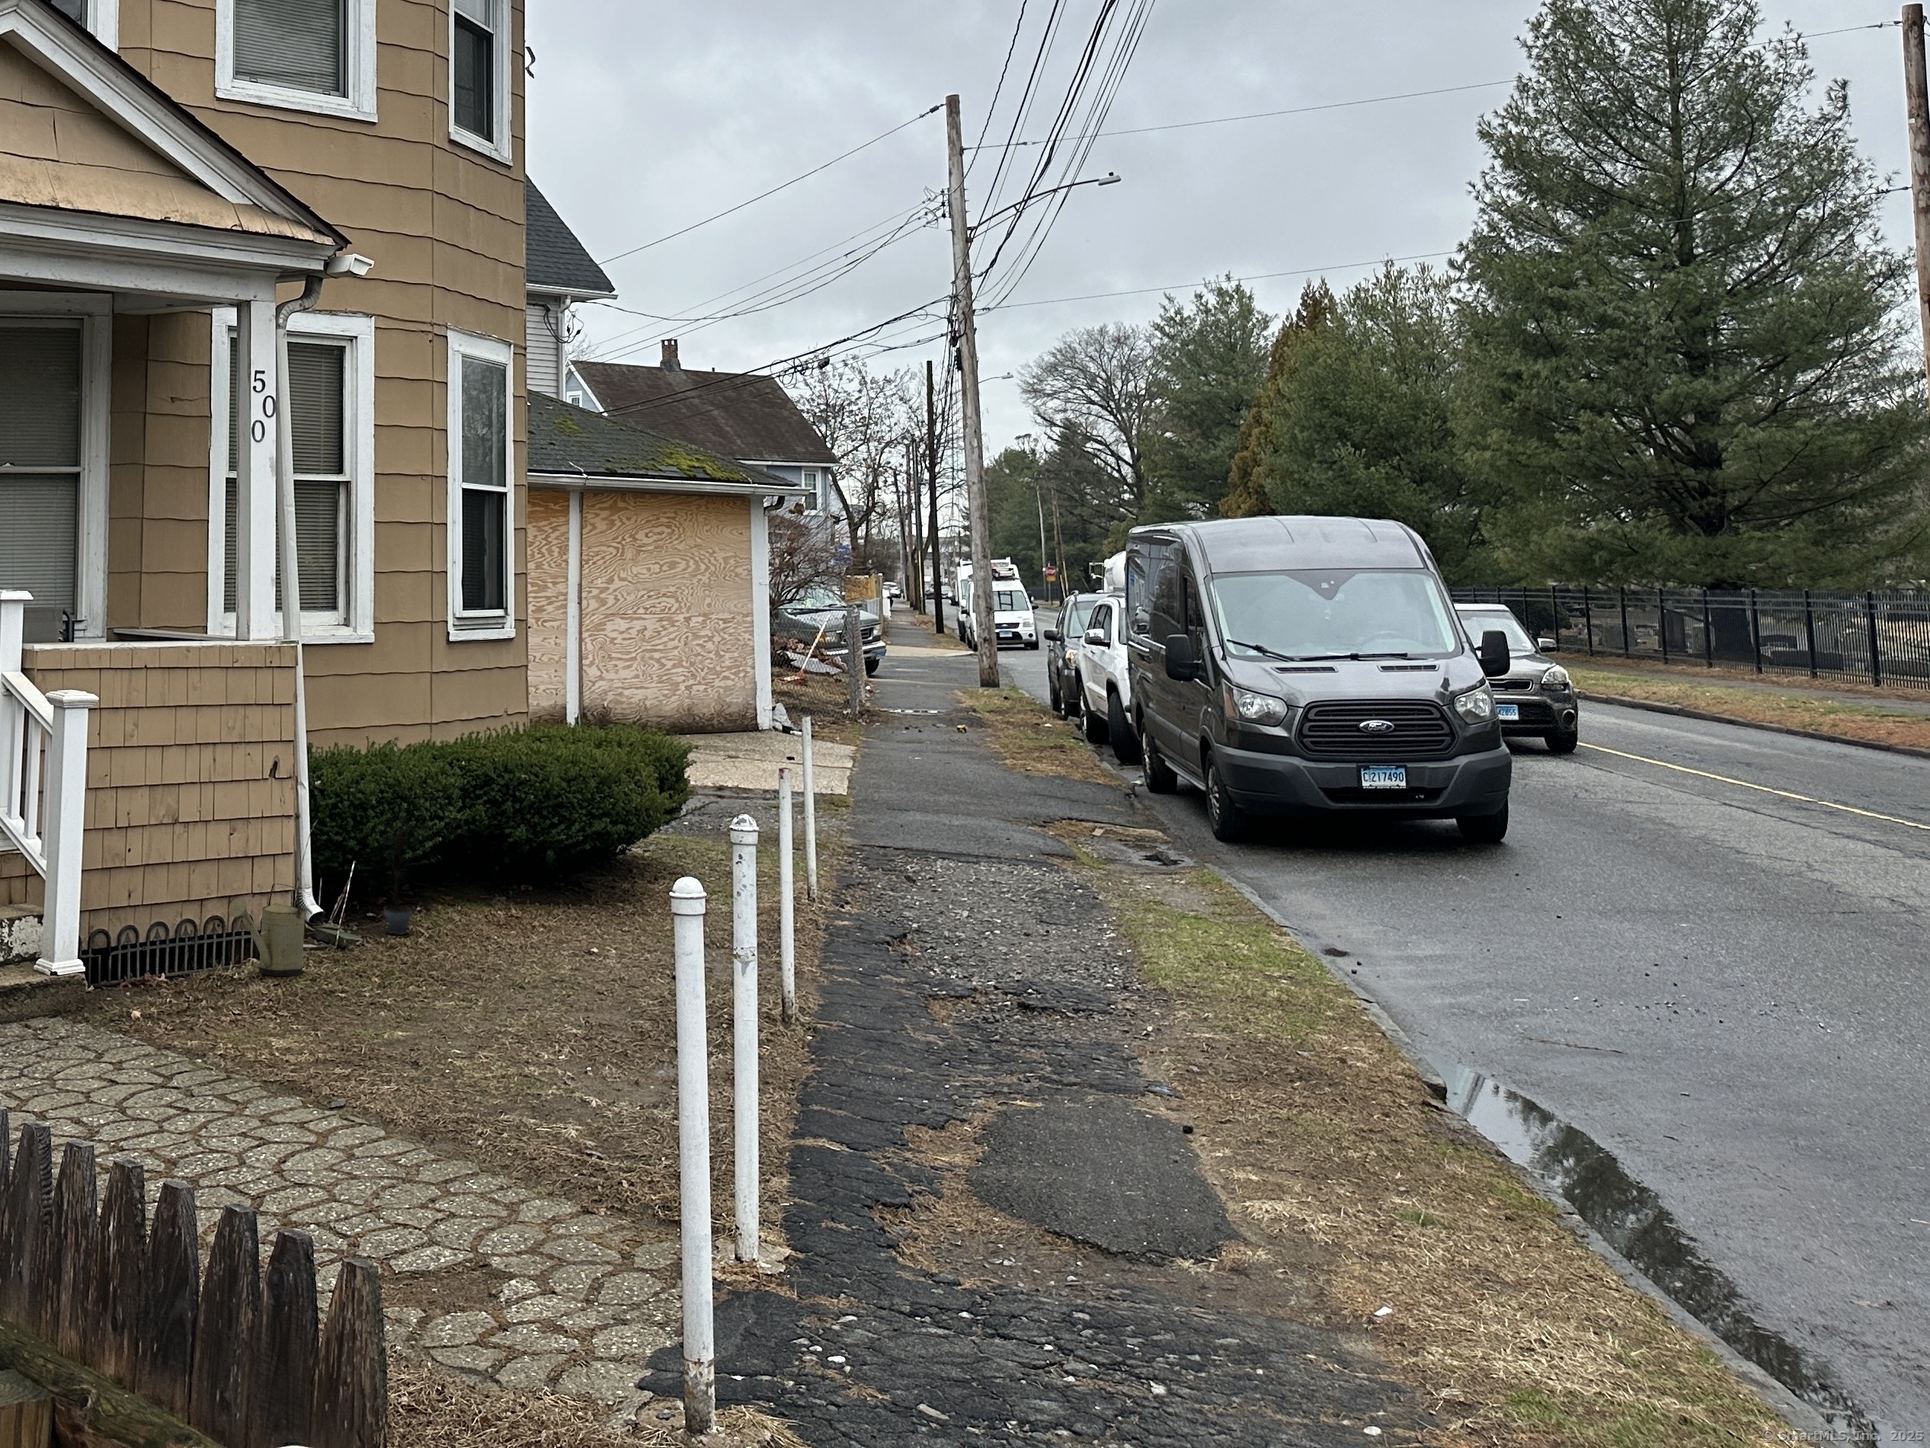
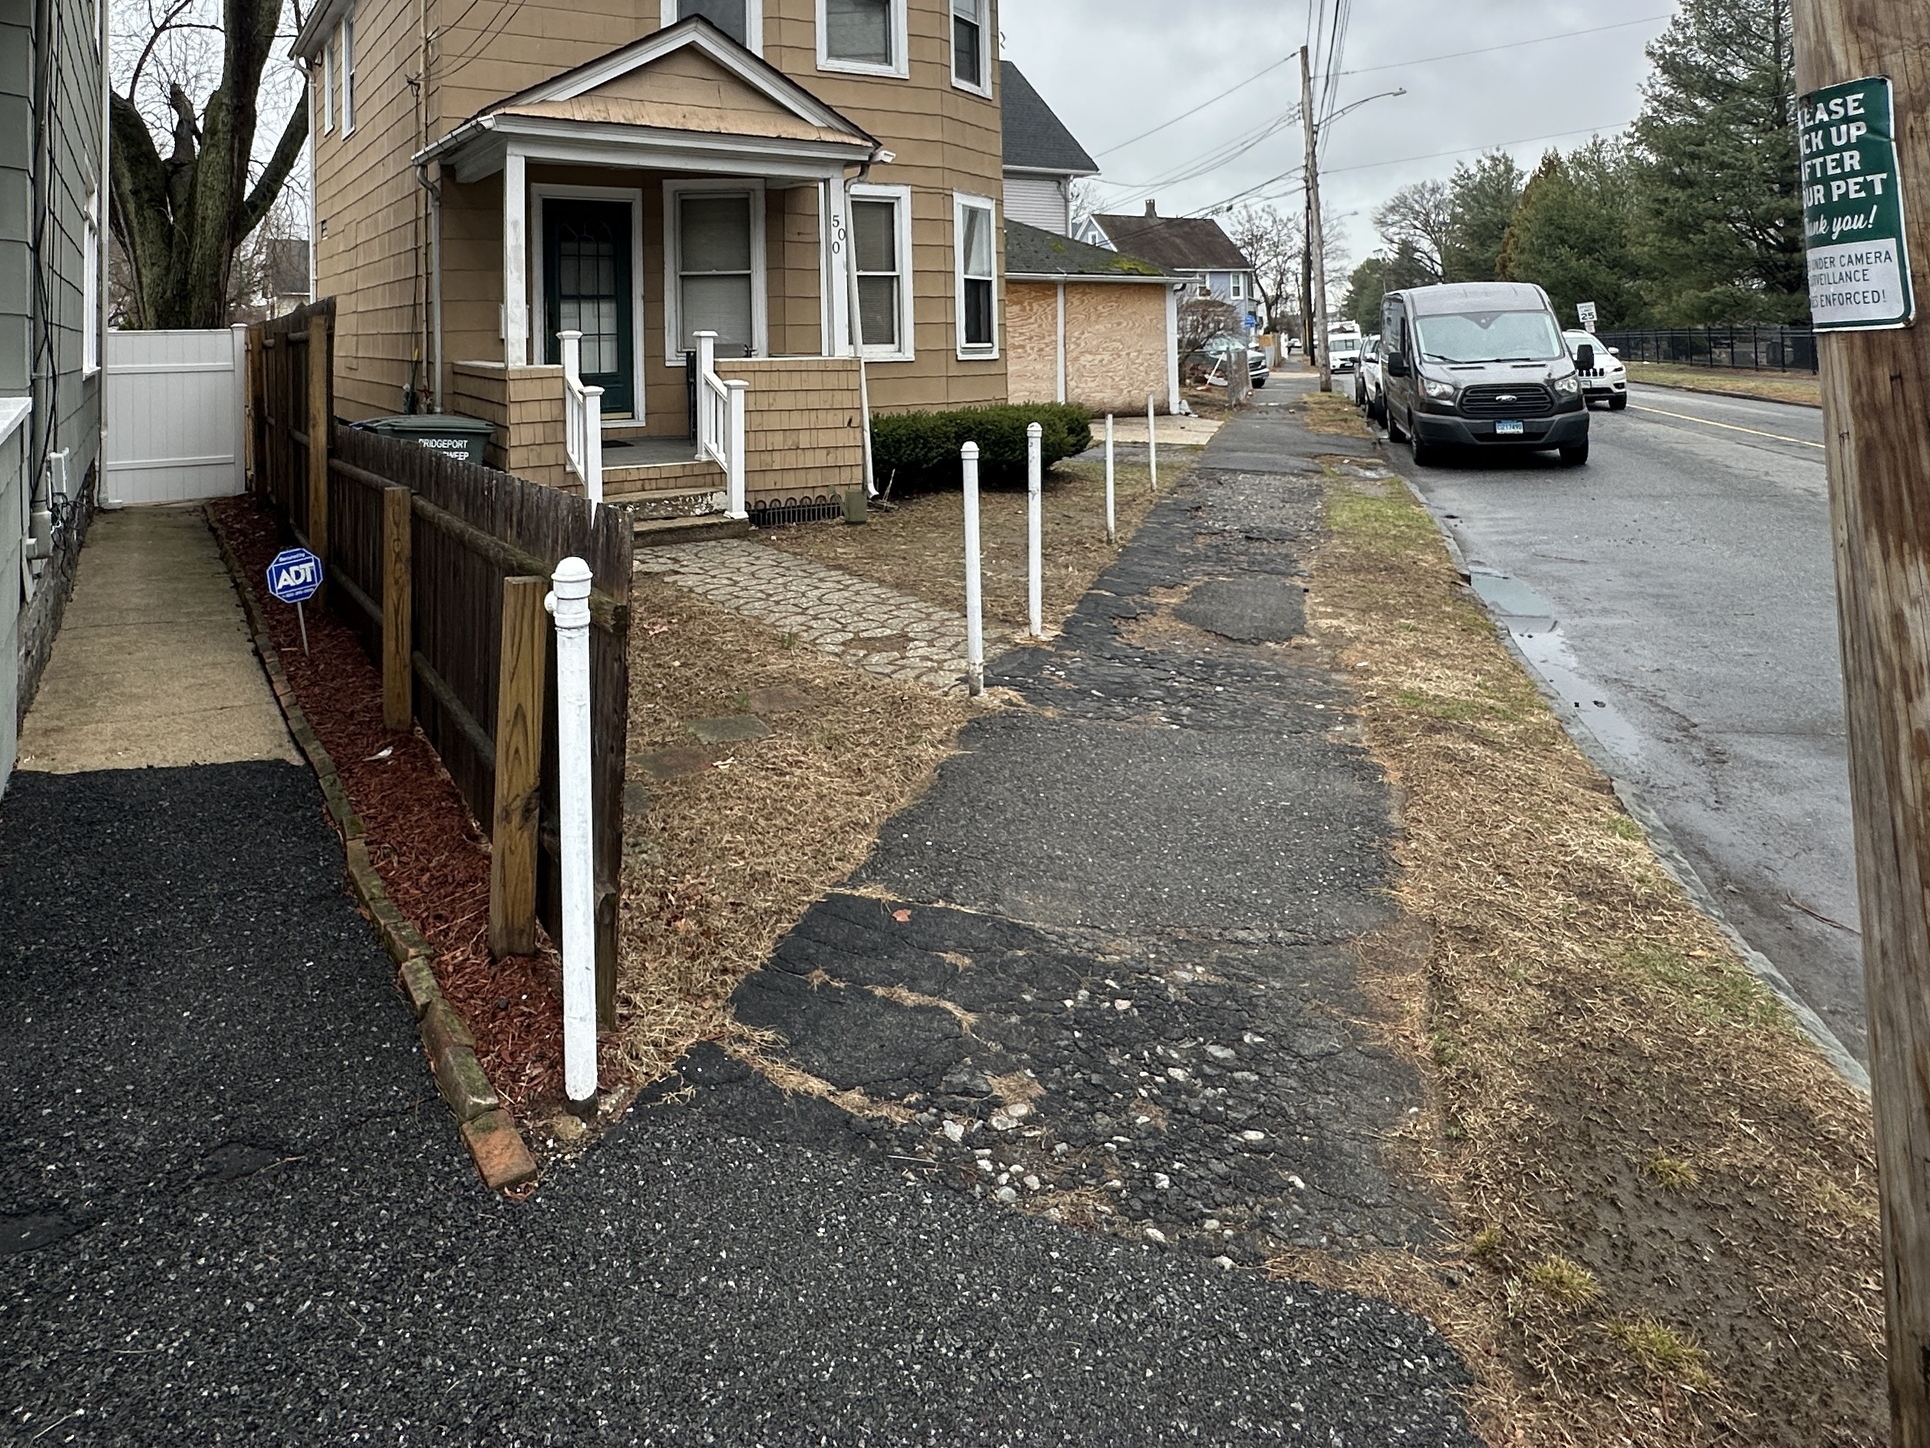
potted plant: present [375,812,430,935] -> none [901,443,944,507]

